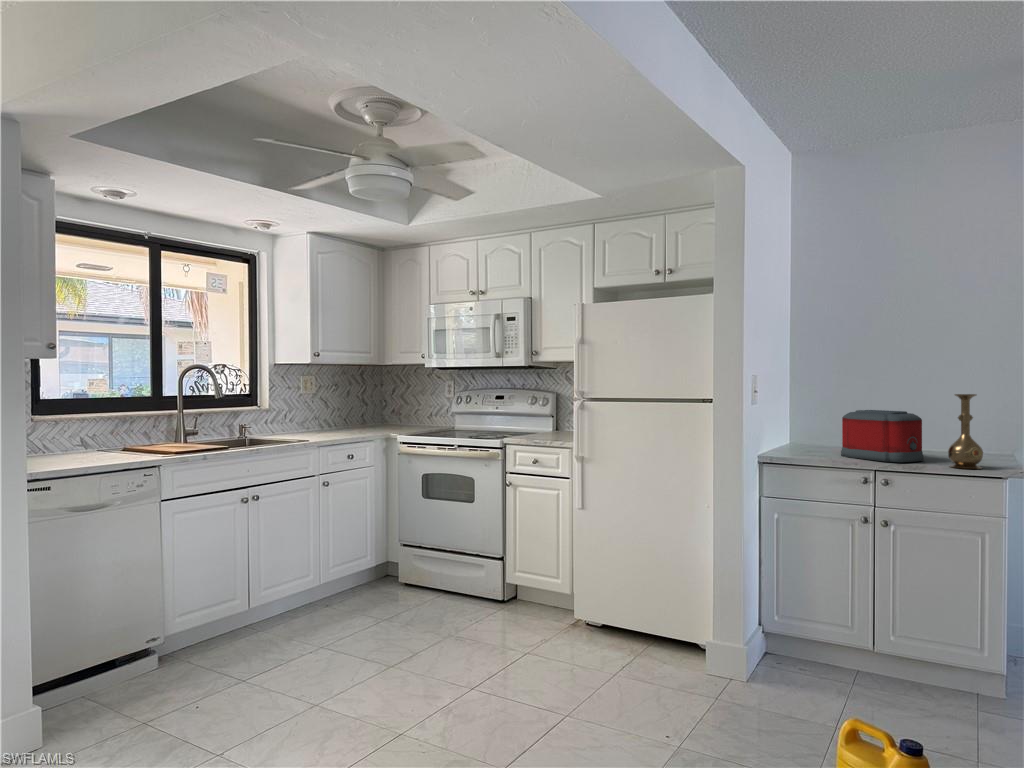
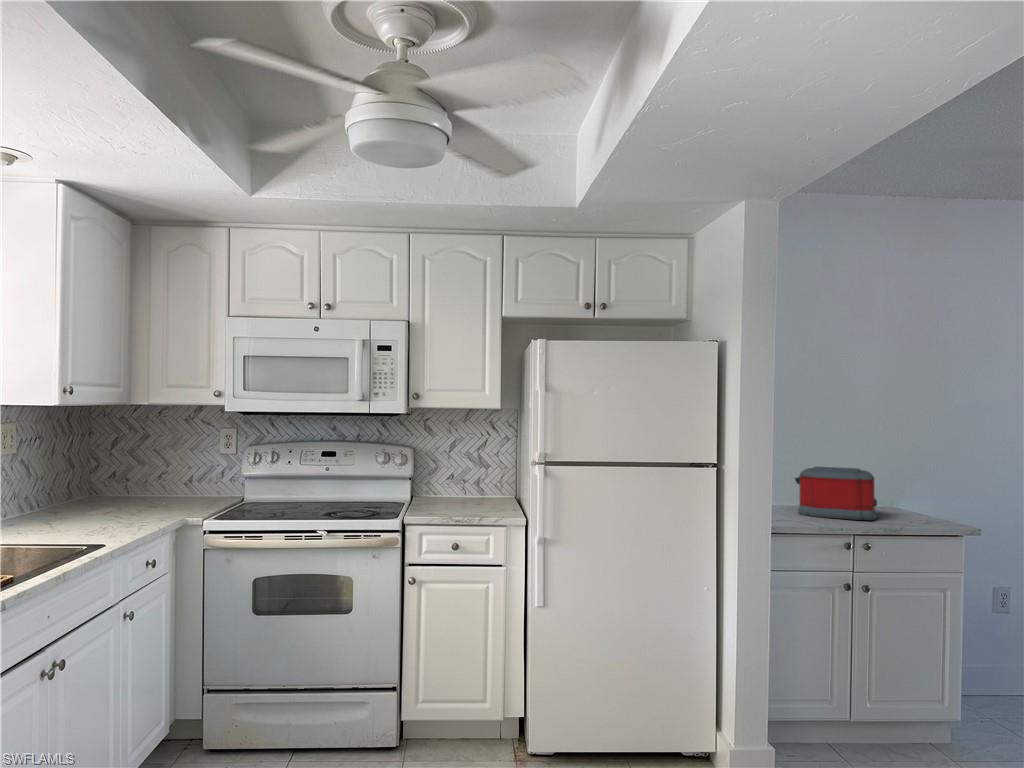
vase: present [948,394,983,469] -> none [907,452,939,523]

